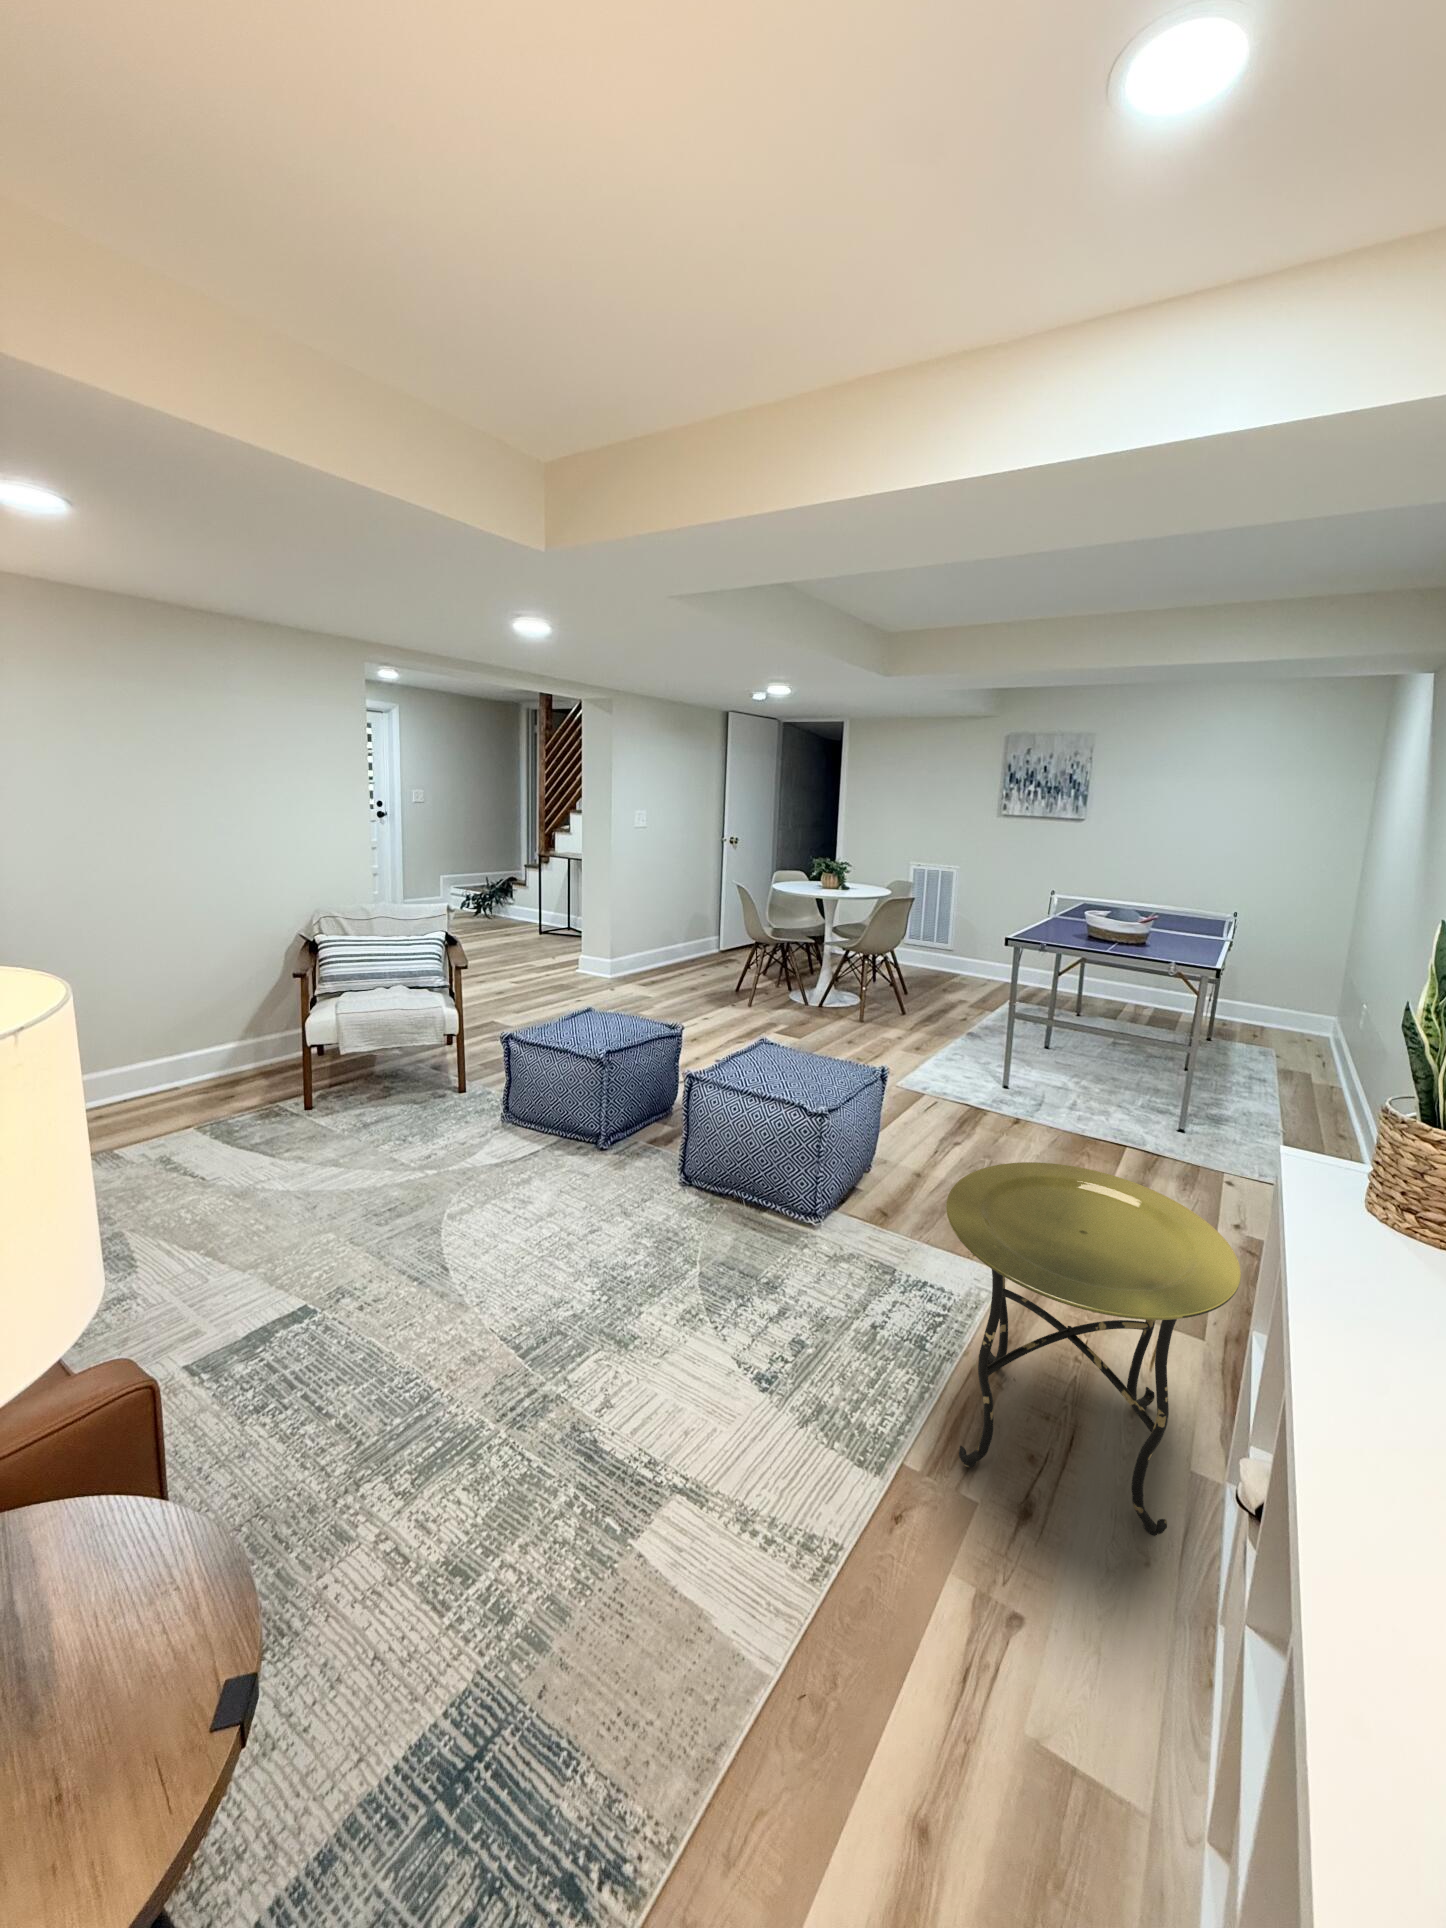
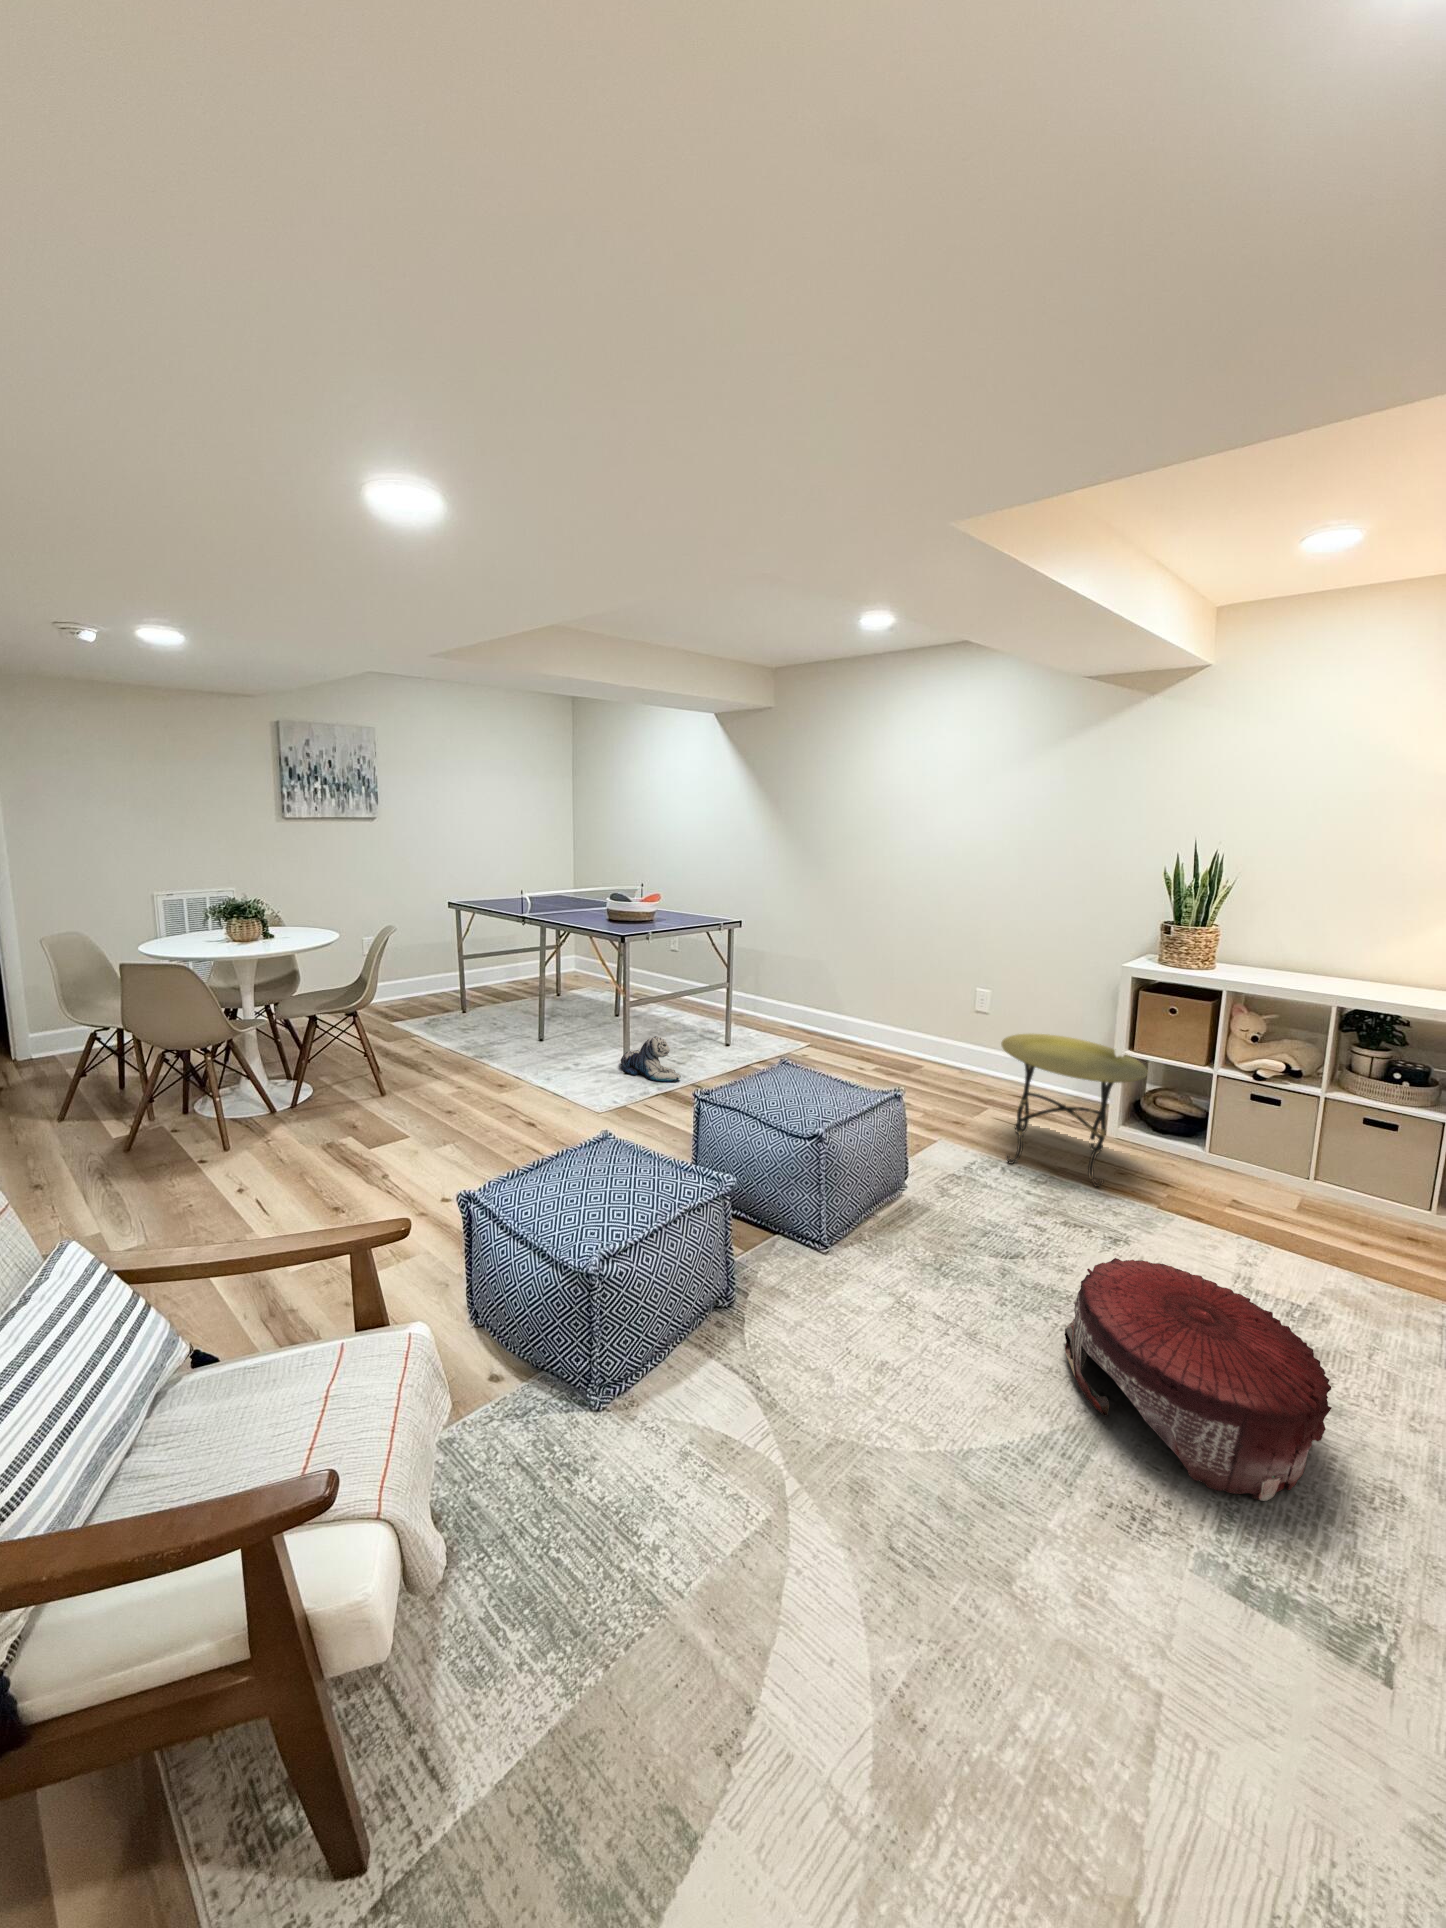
plush toy: none [994,1054,1044,1110] -> present [621,1036,681,1082]
pouf: none [332,1190,583,1434] -> present [1065,1258,1332,1501]

